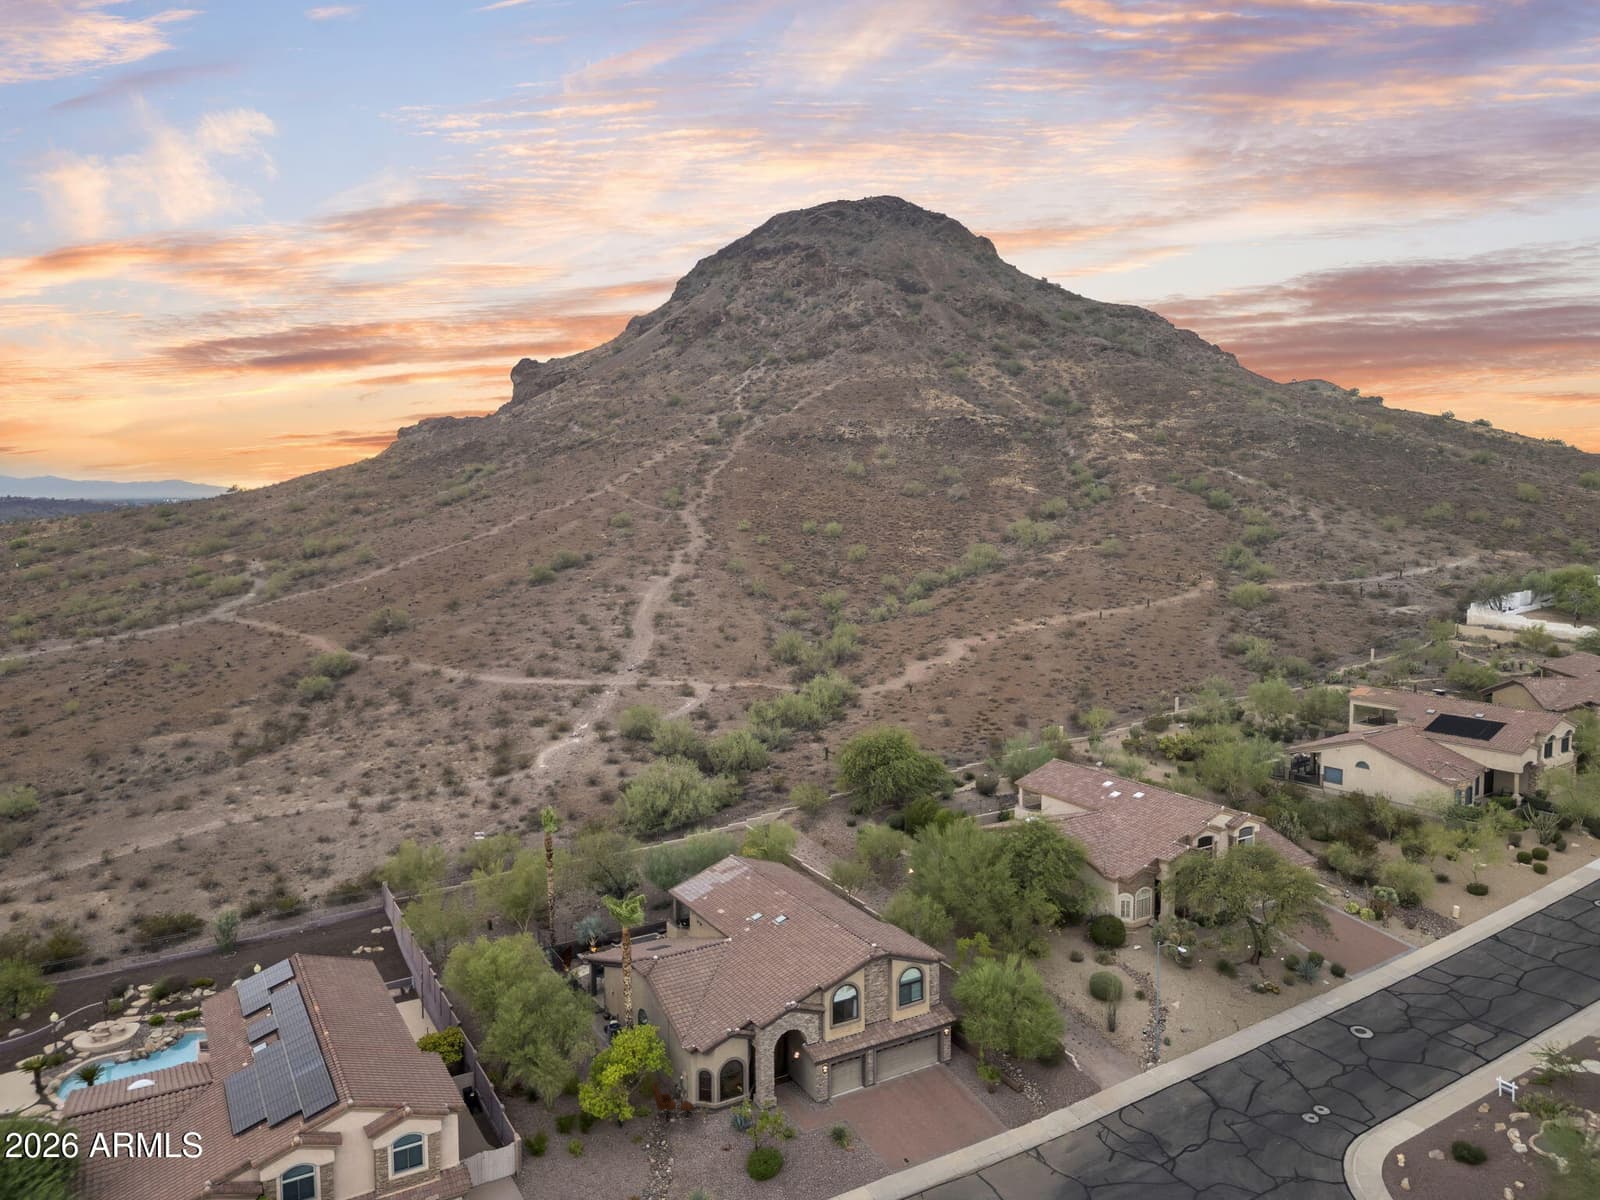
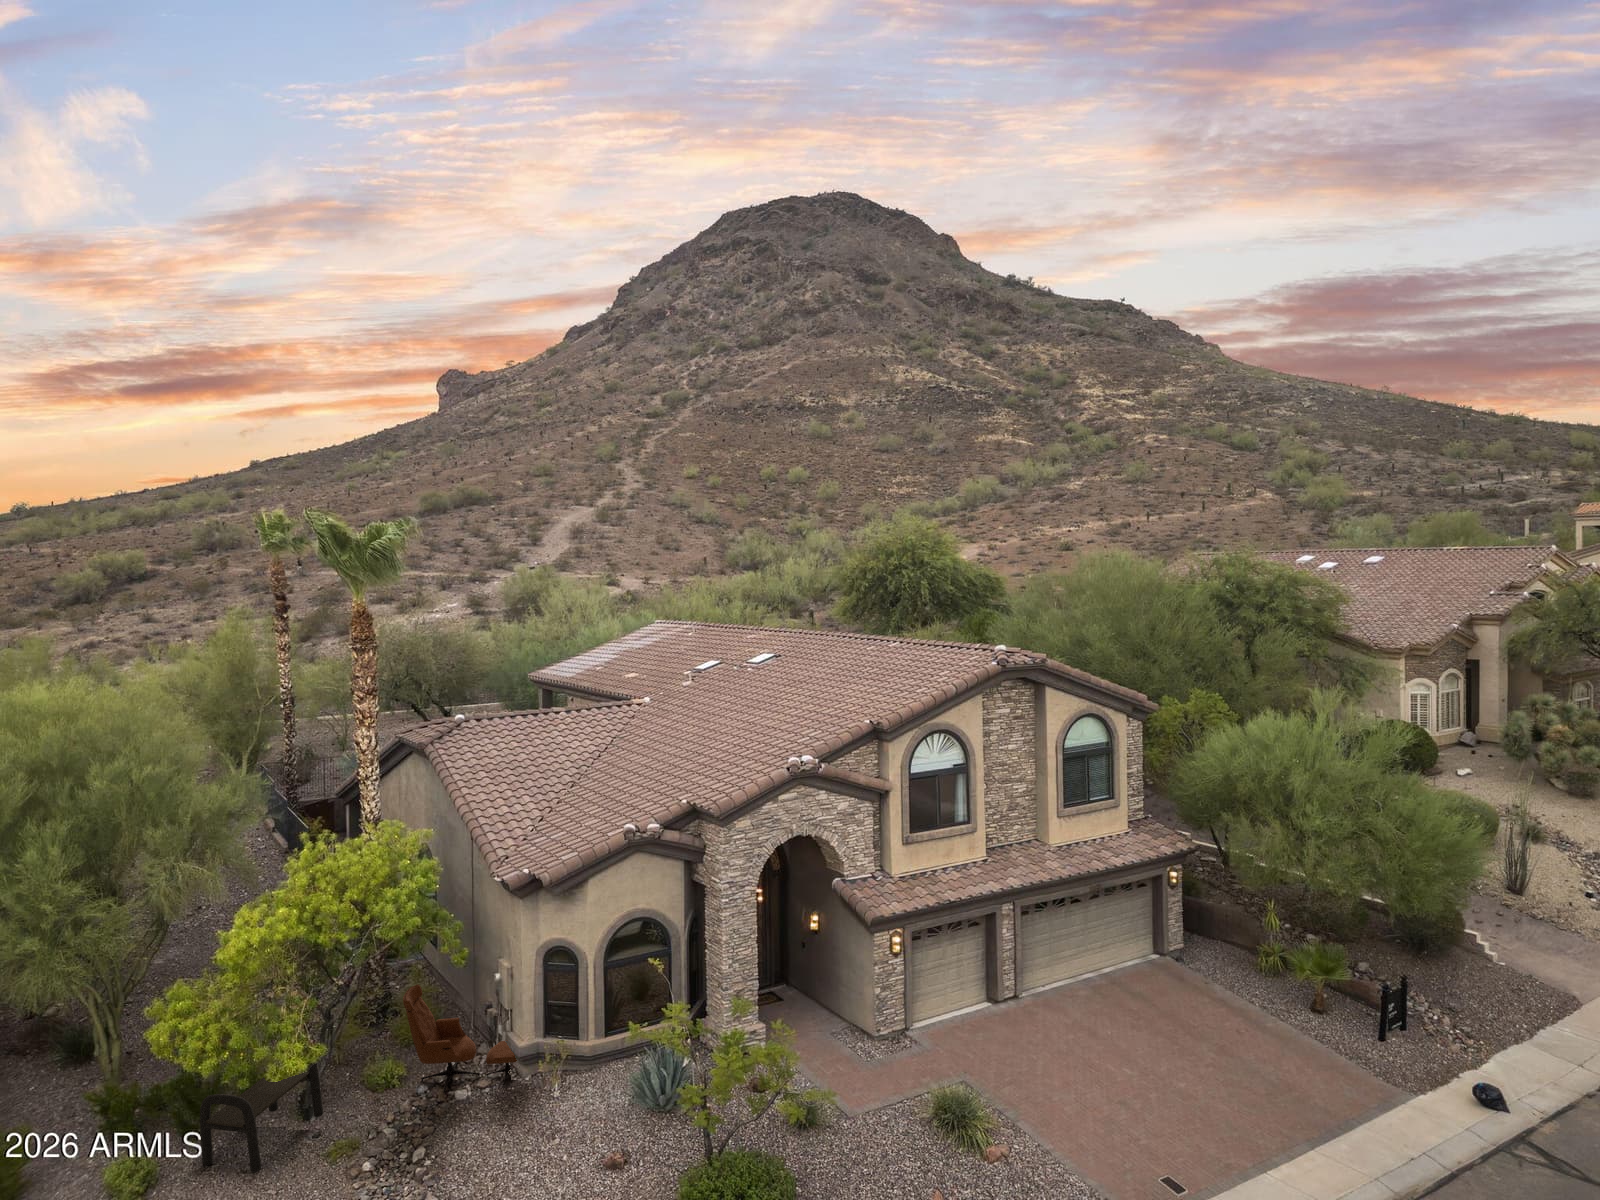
bench: none [595,1105,628,1148] -> present [200,1063,323,1172]

